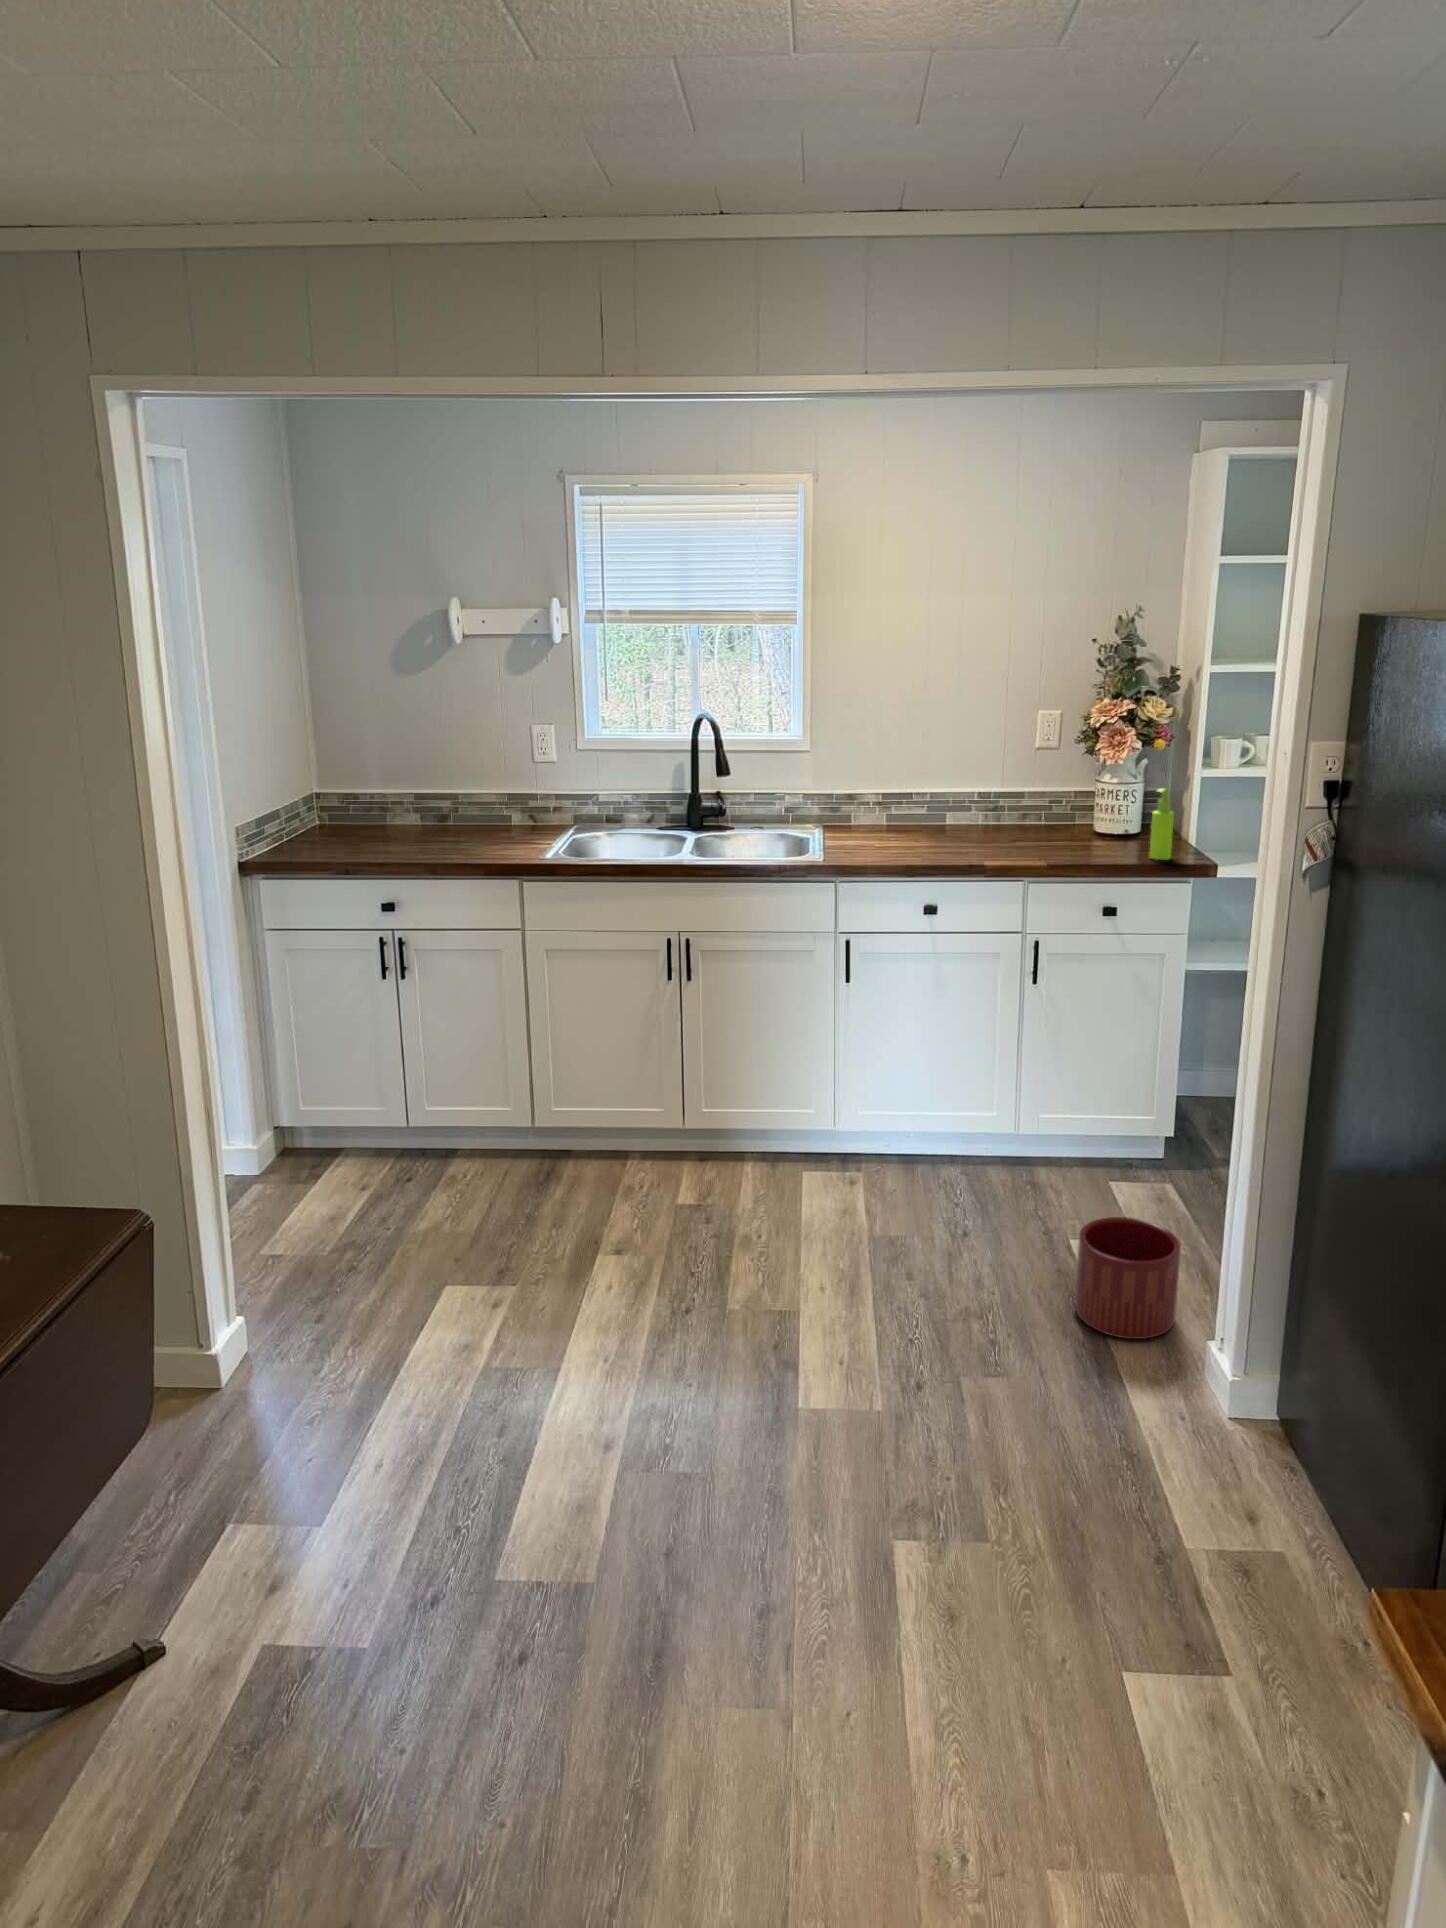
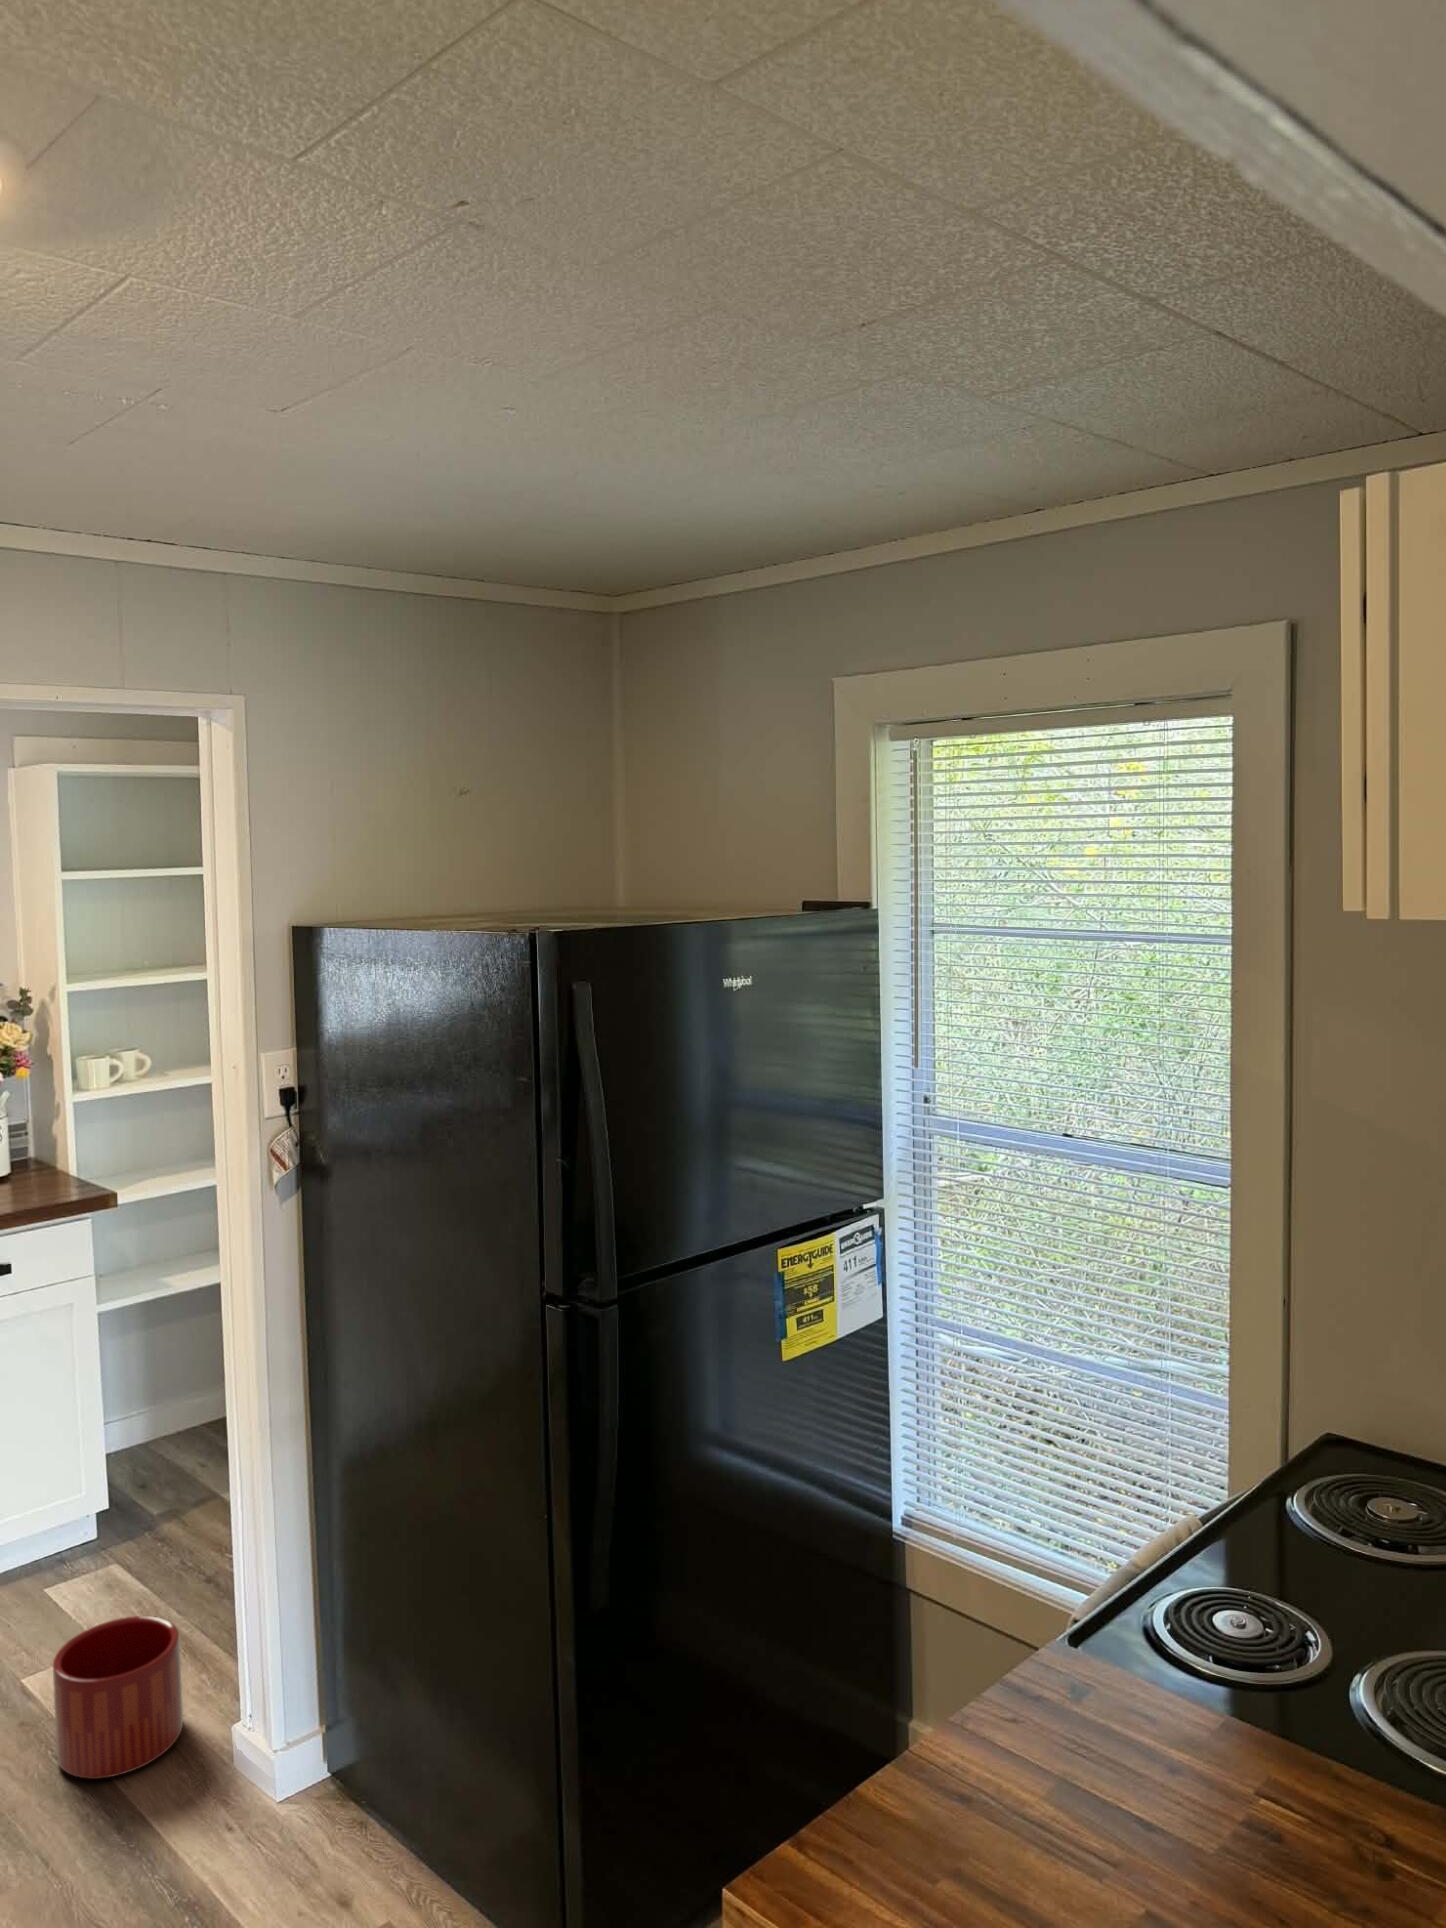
soap dispenser: present [1149,788,1174,860] -> none [35,1119,64,1200]

